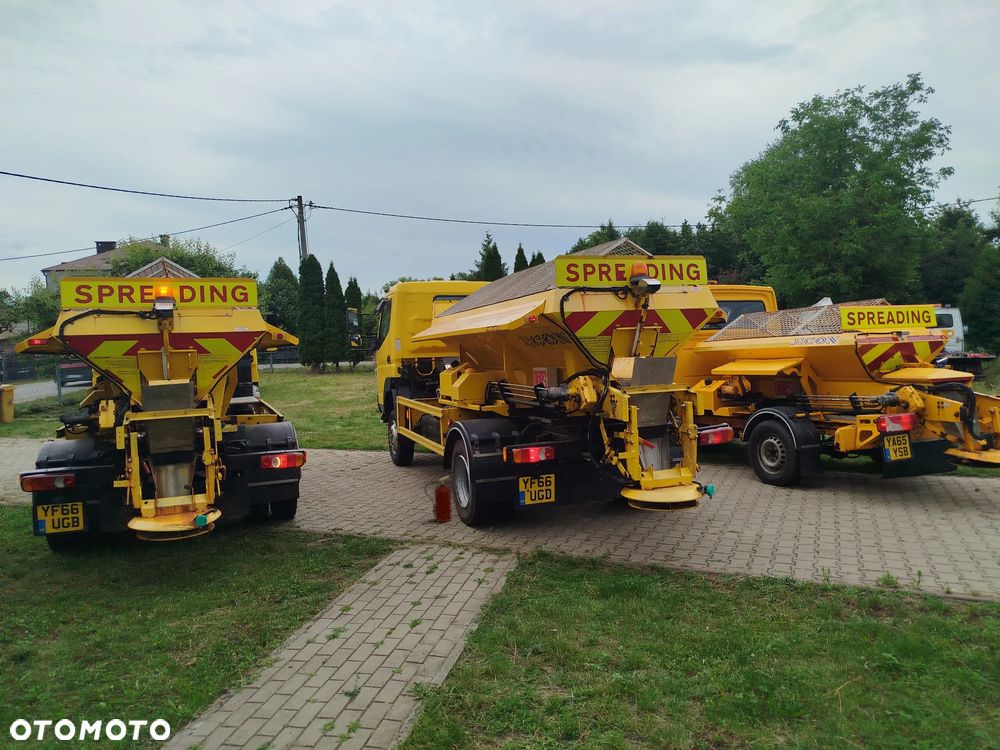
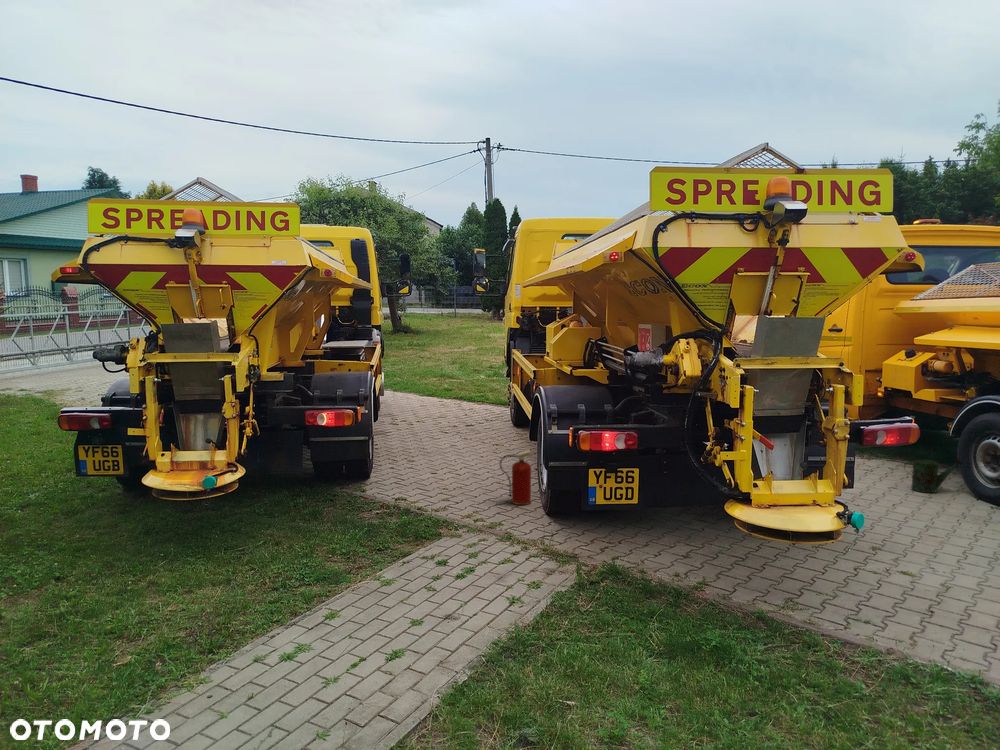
watering can: none [715,456,753,483] -> present [904,459,962,493]

